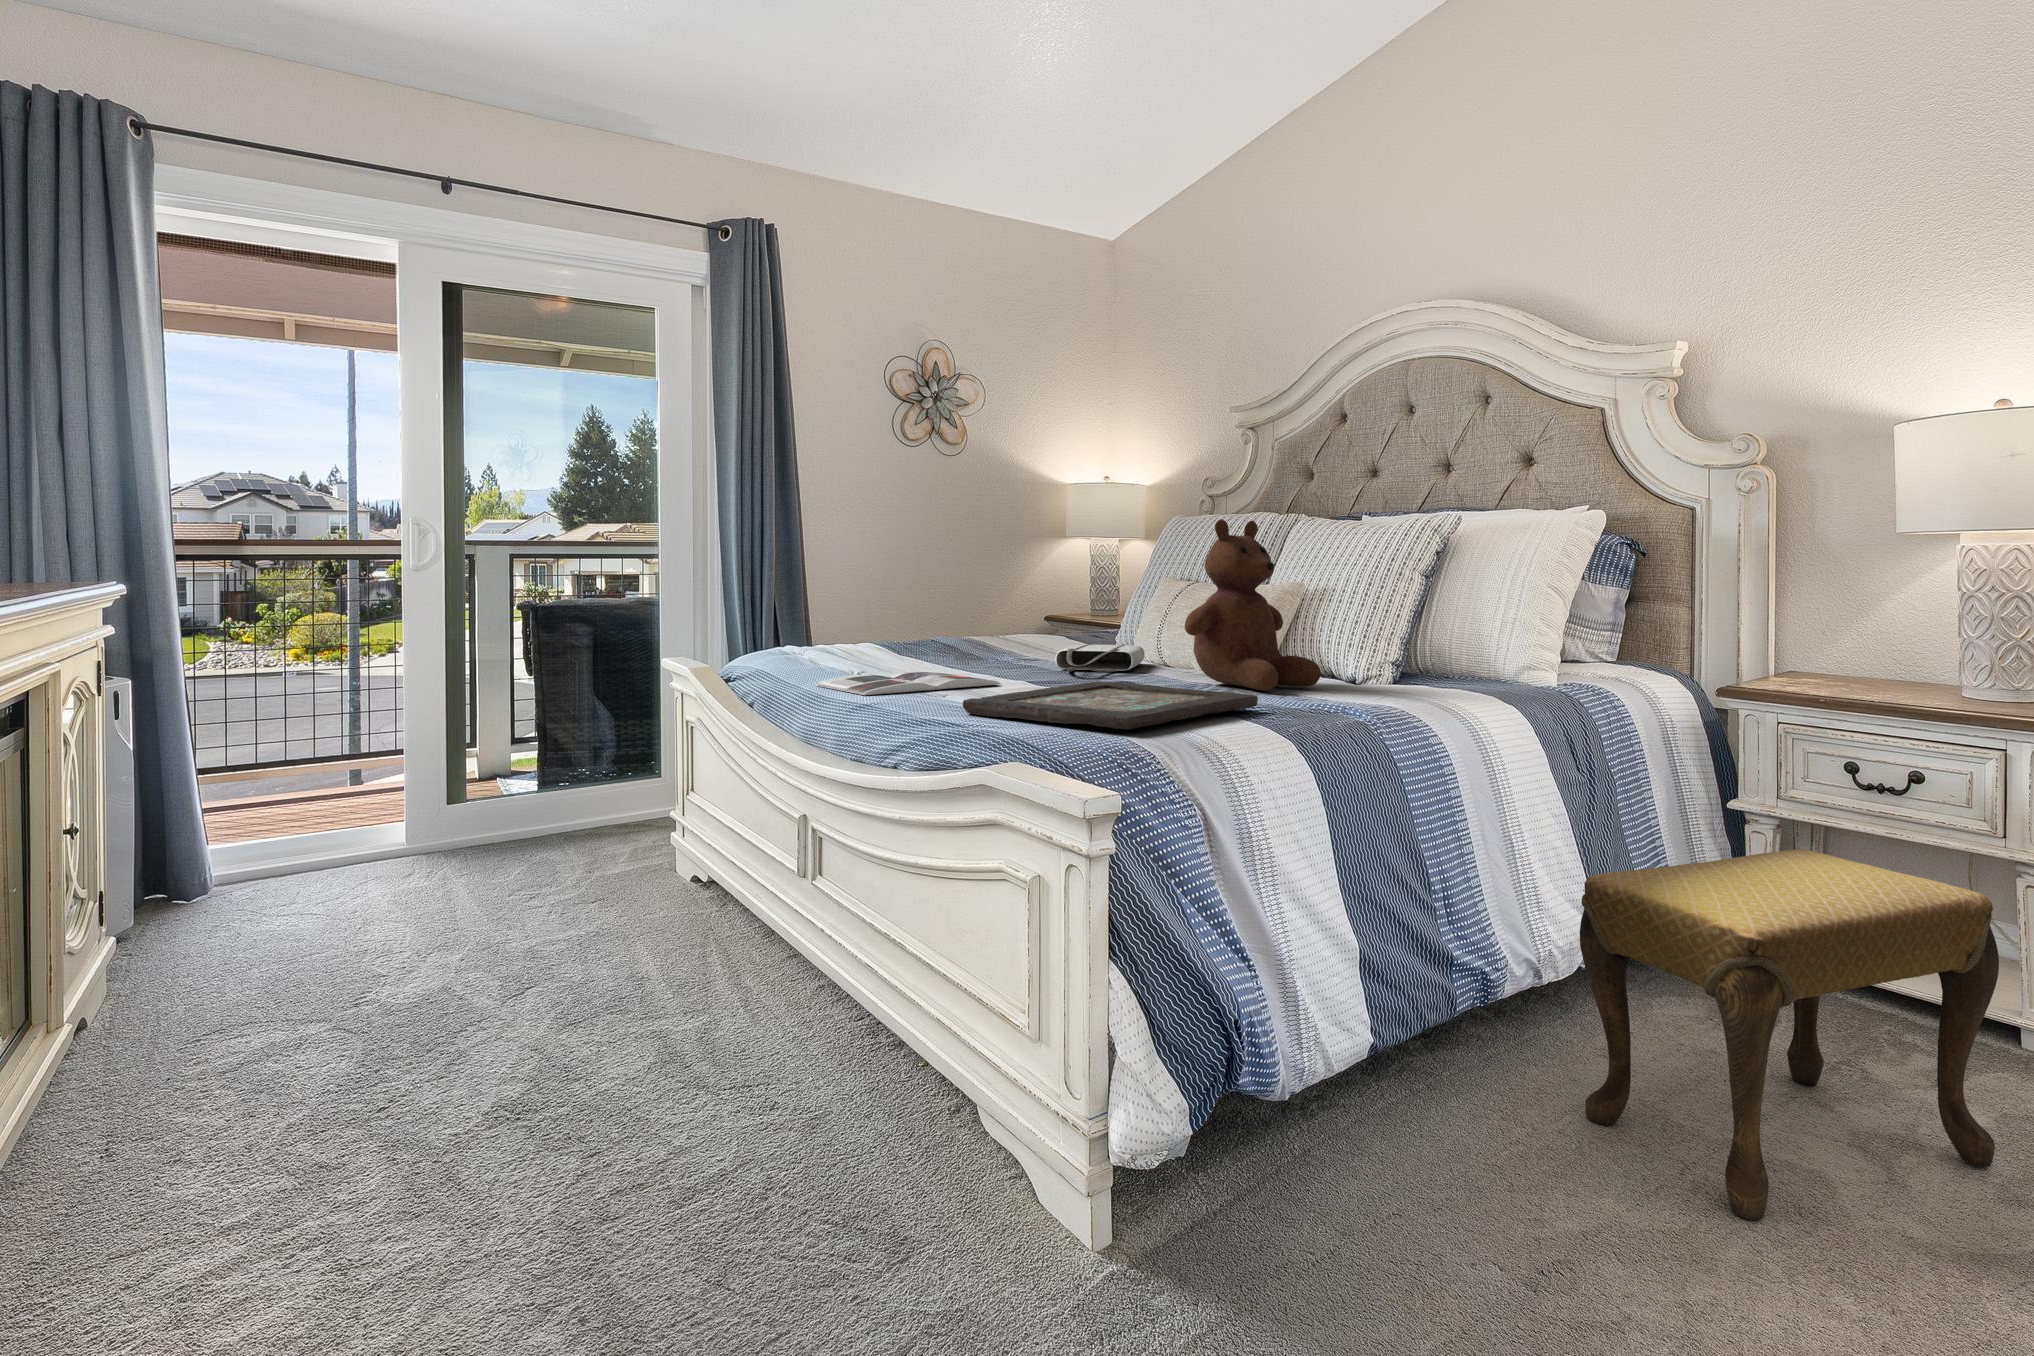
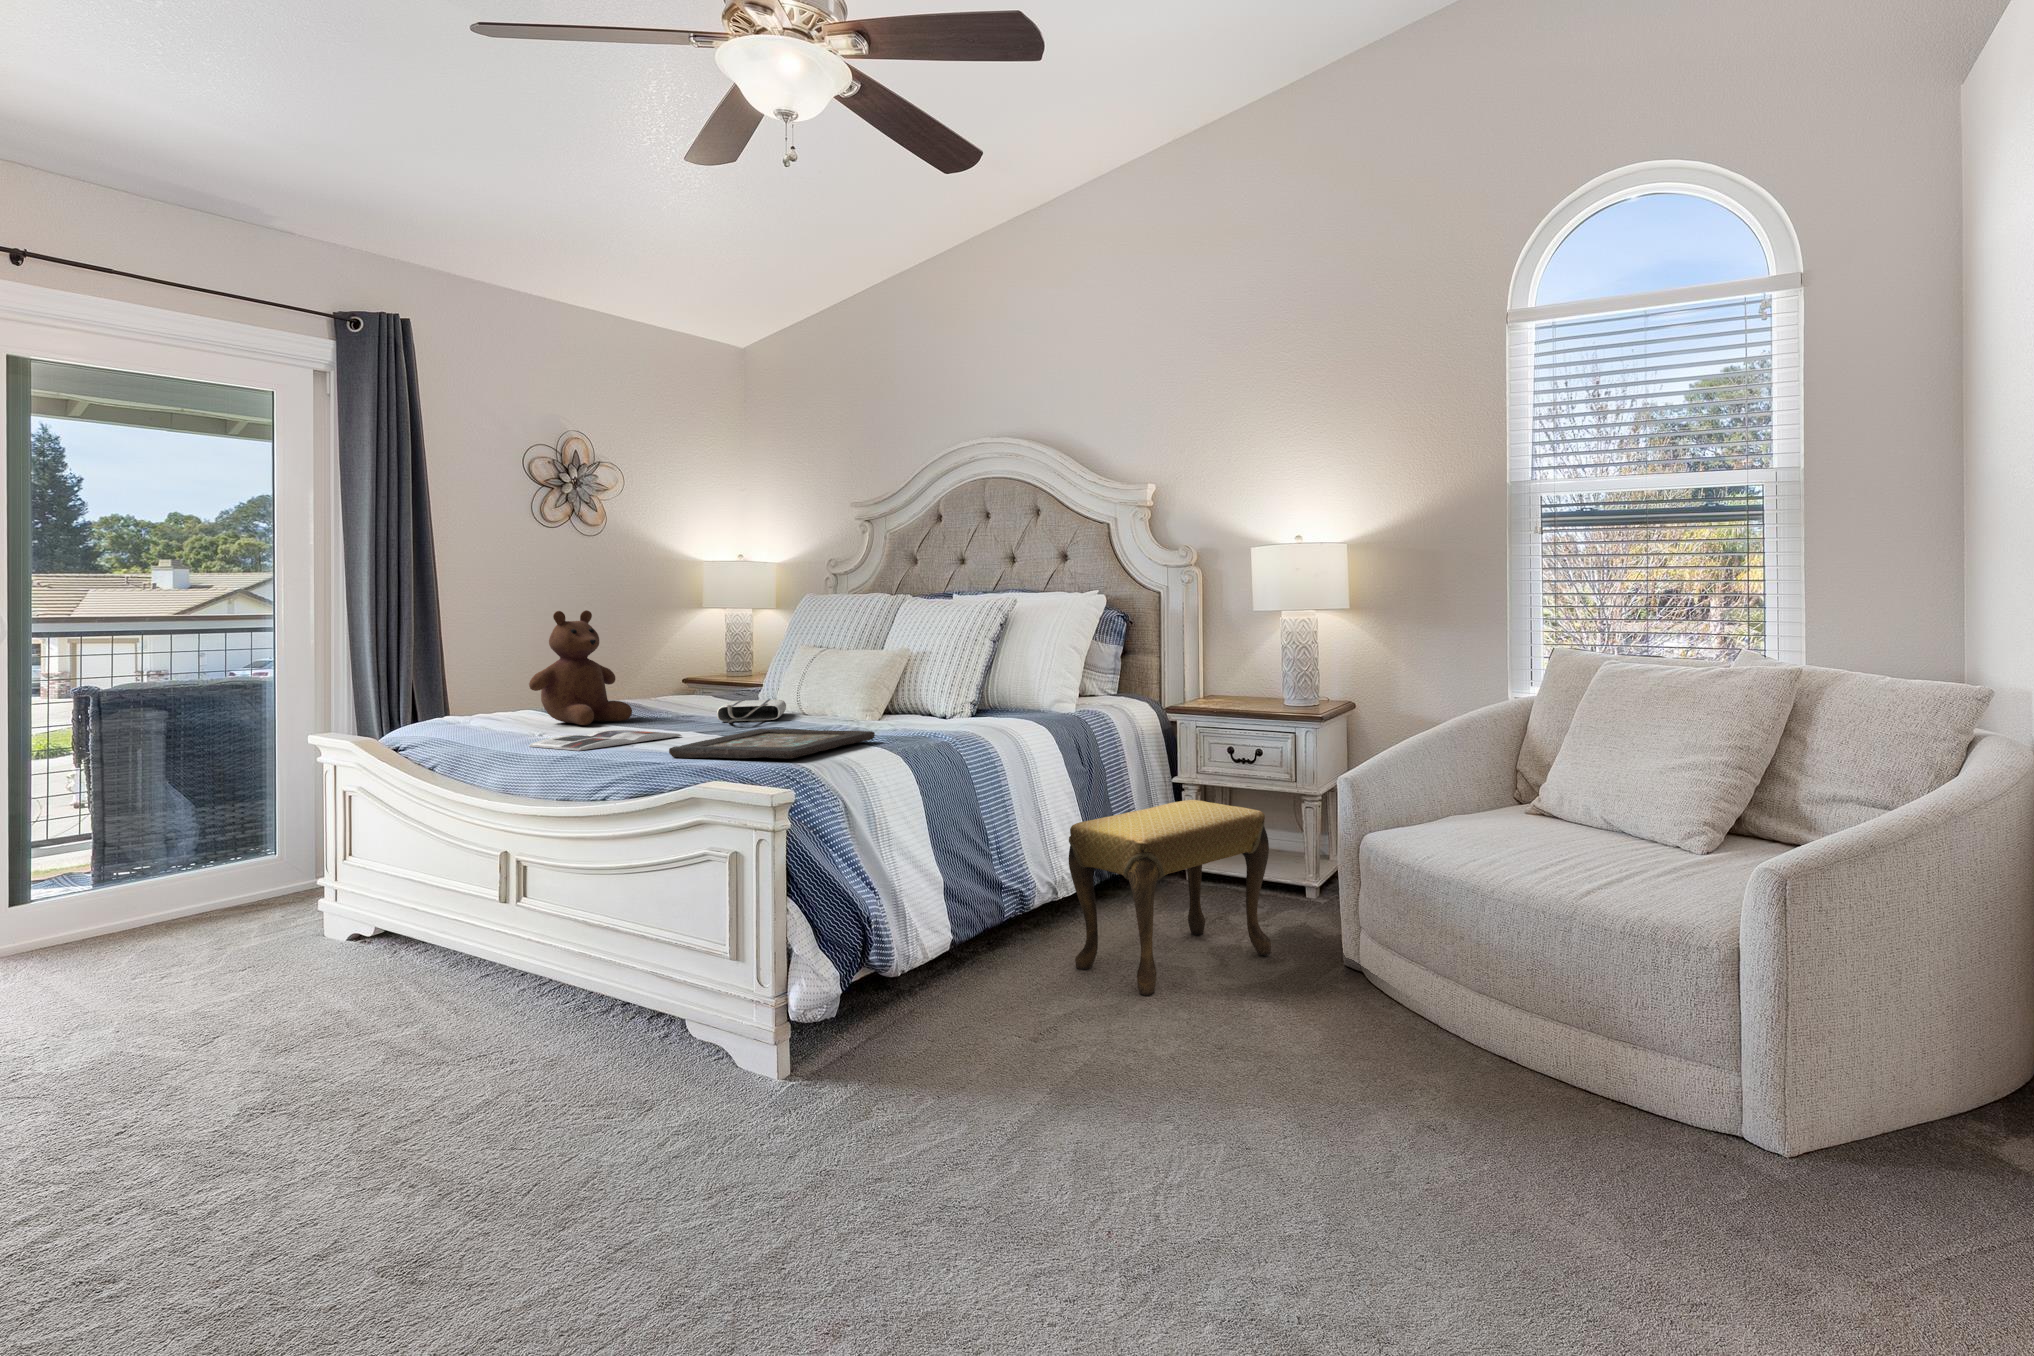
teddy bear: present [1185,519,1321,691] -> present [529,610,632,725]

